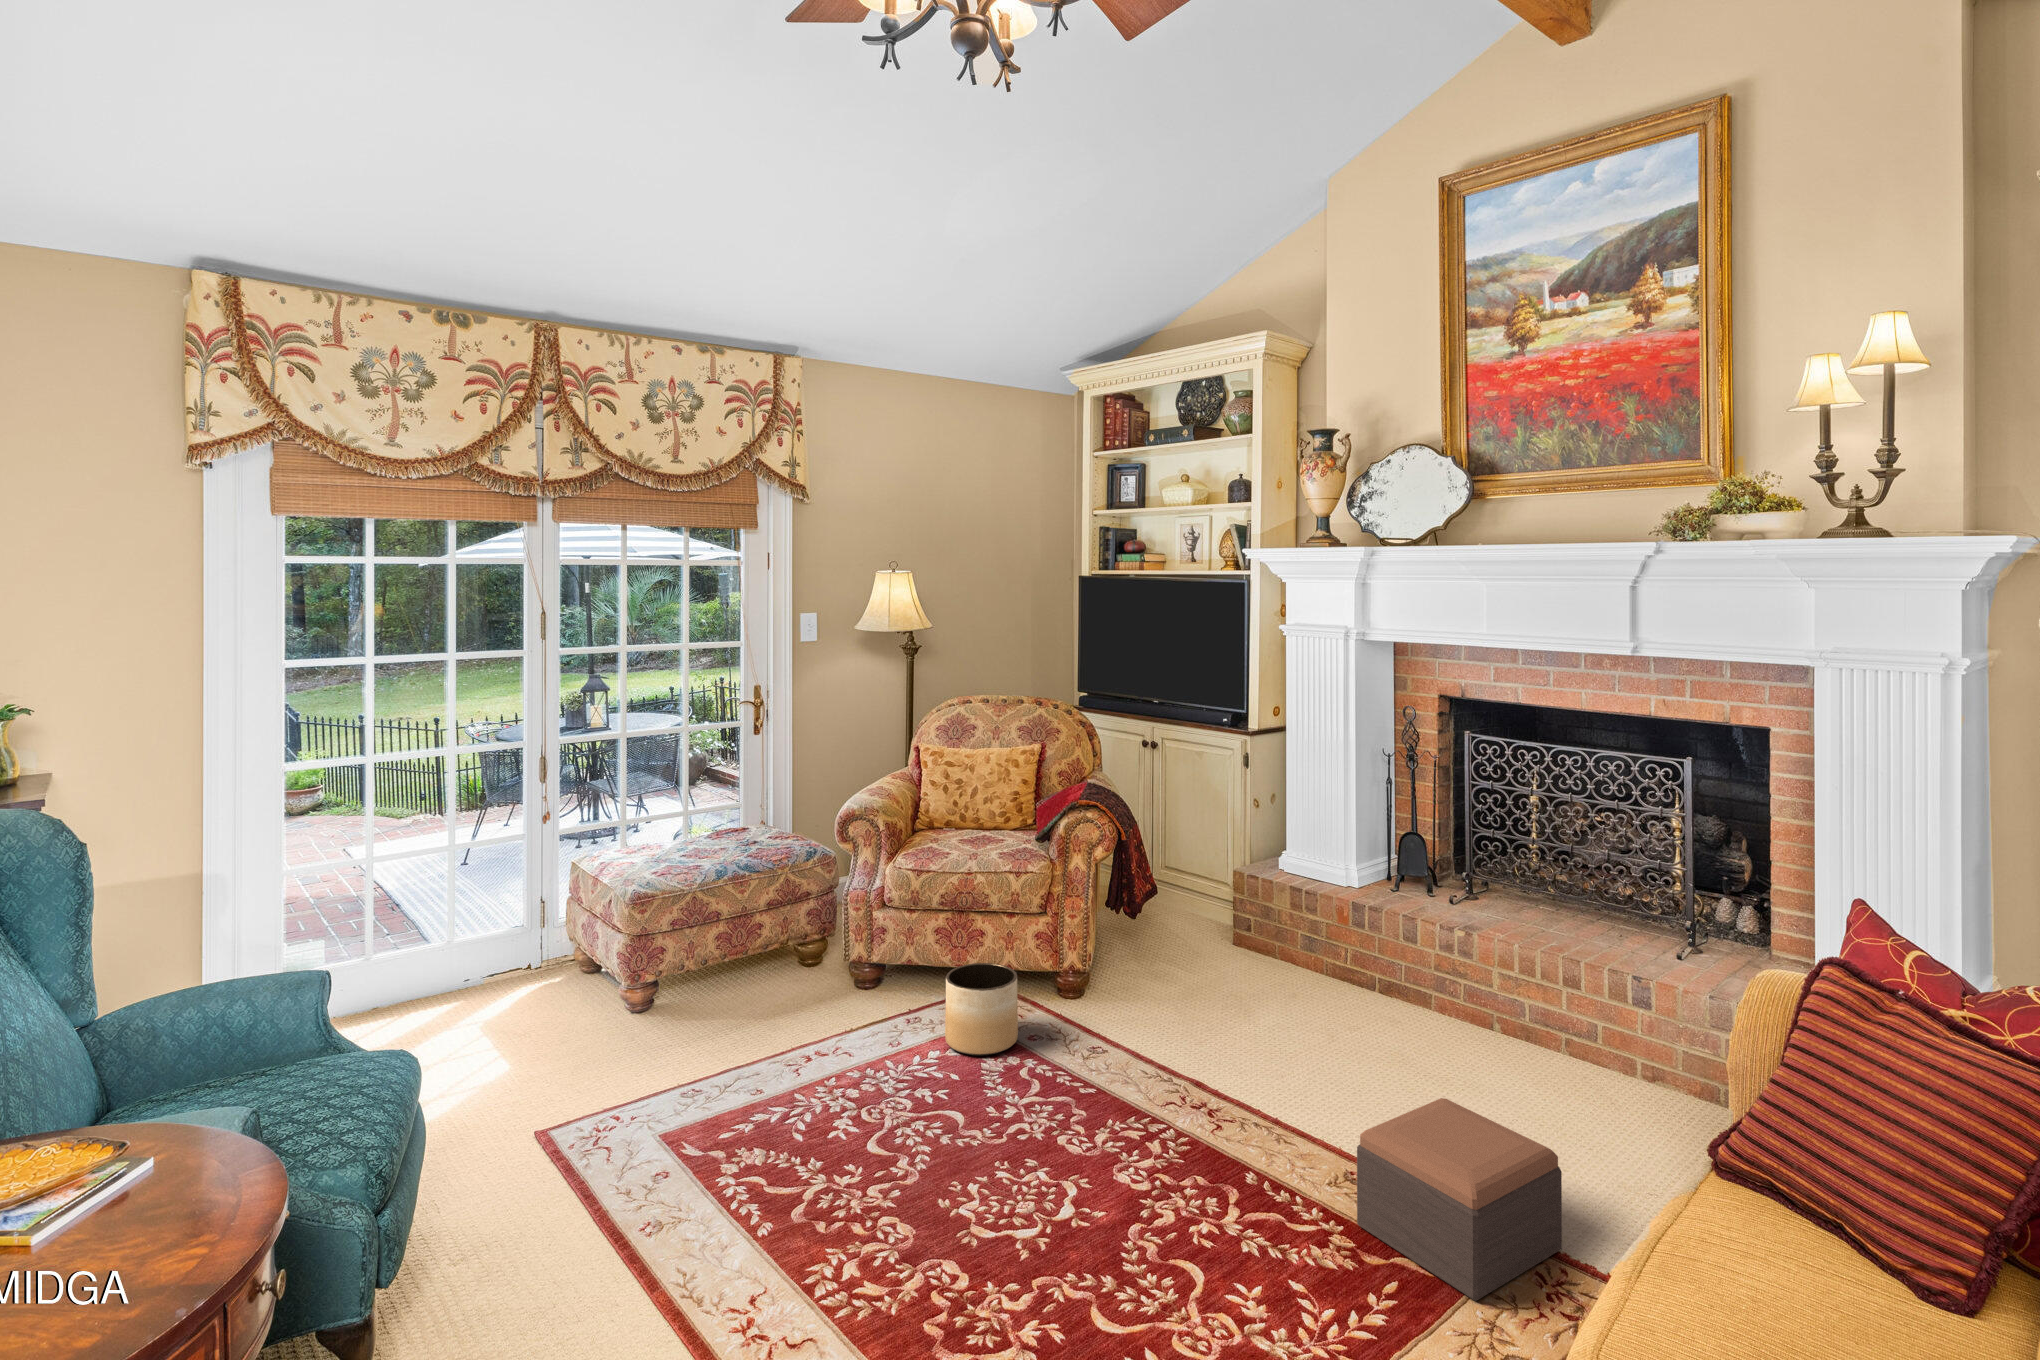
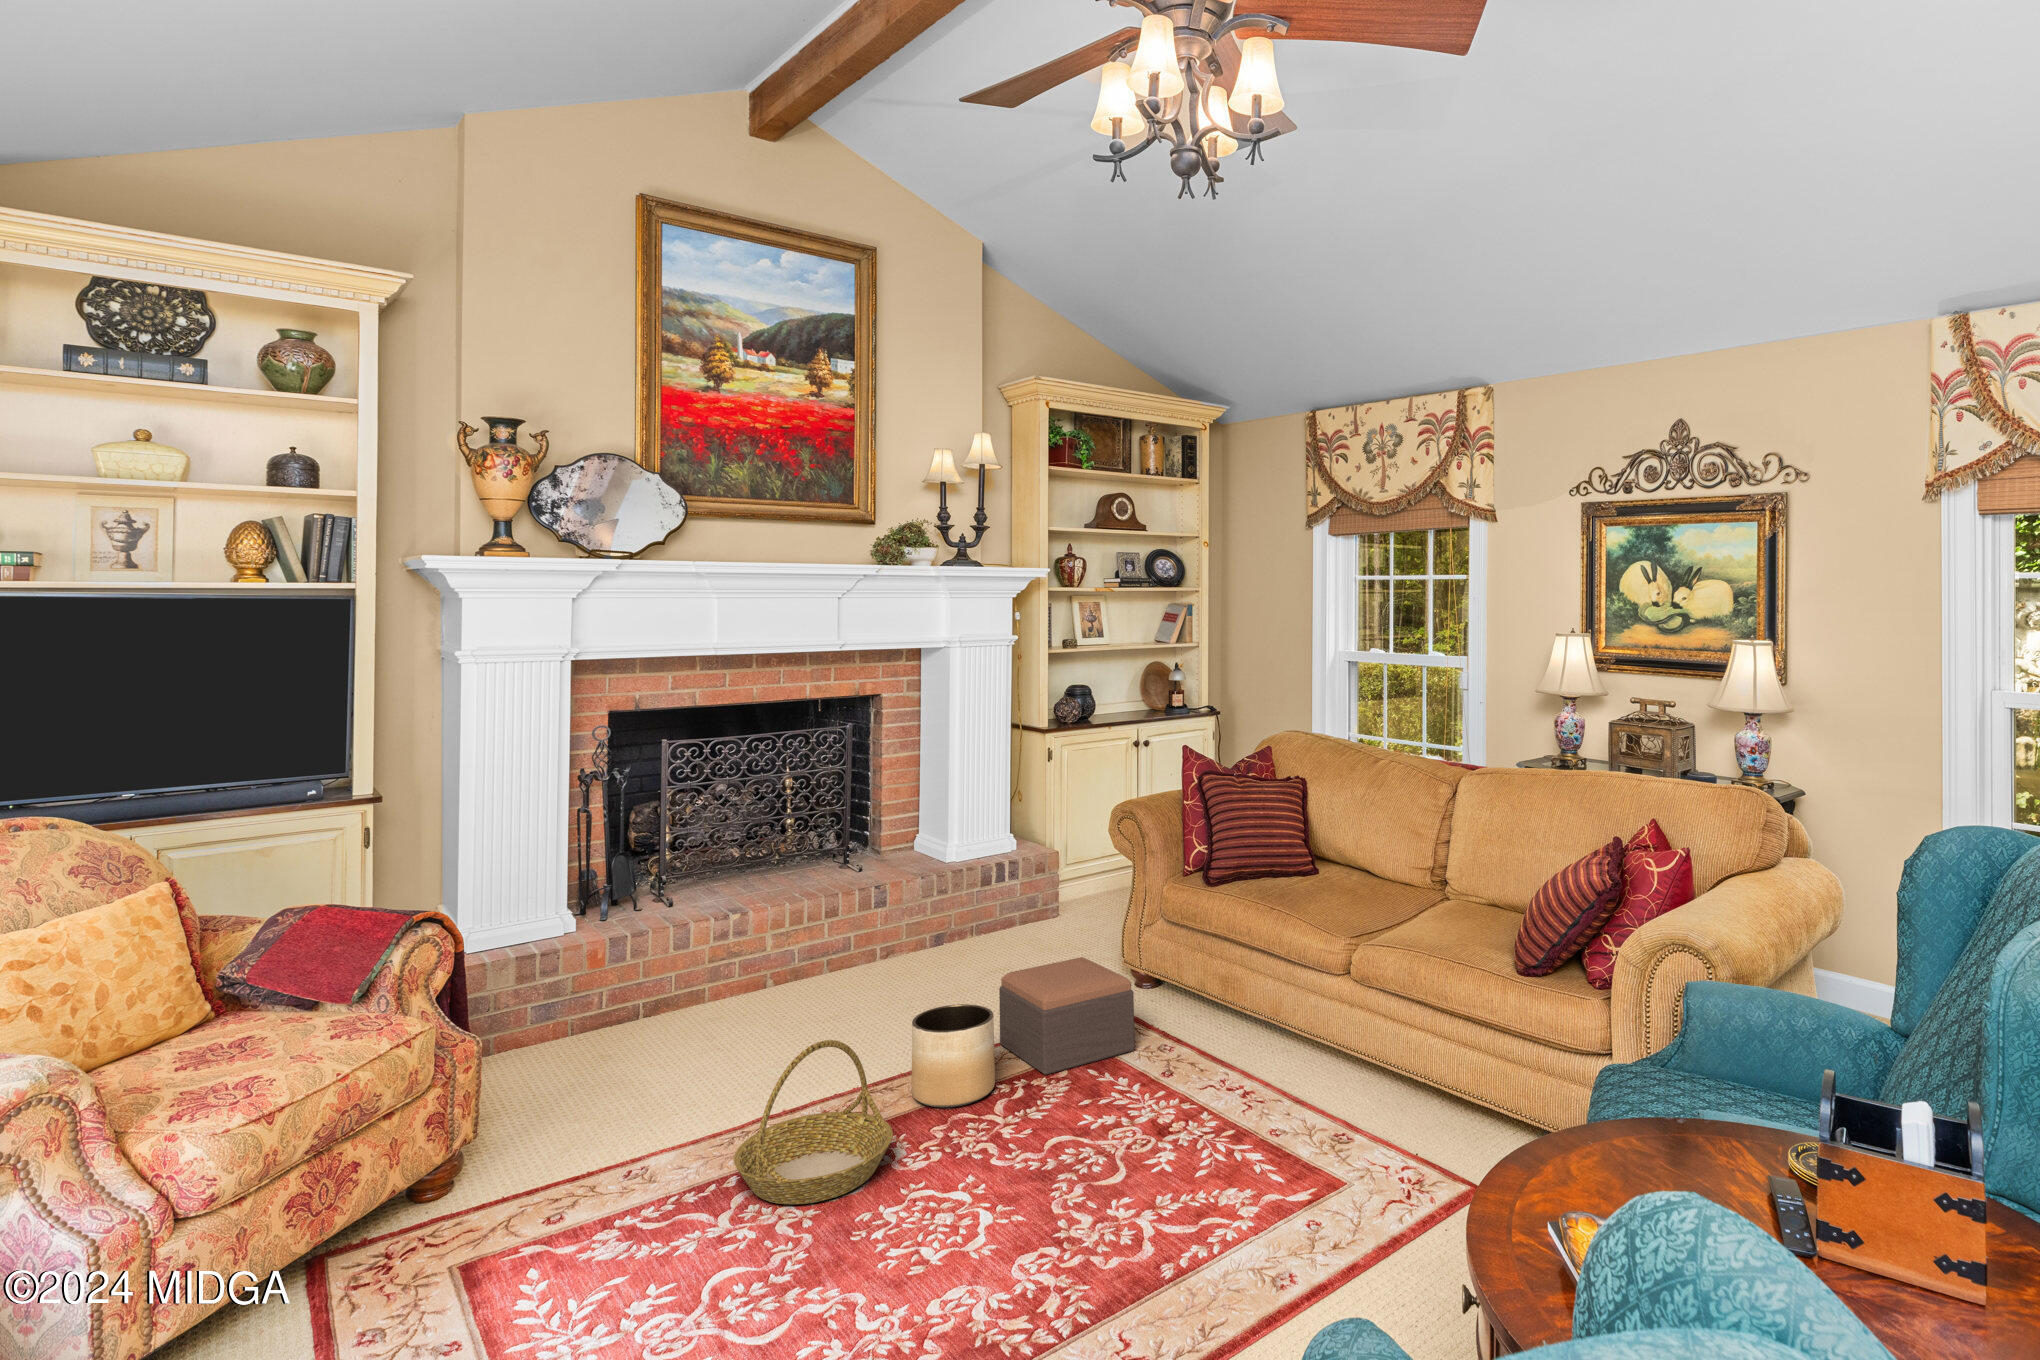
planter: present [945,963,1018,1056] -> present [912,1004,995,1107]
basket: none [1033,1001,1165,1141] -> present [734,1040,893,1204]

